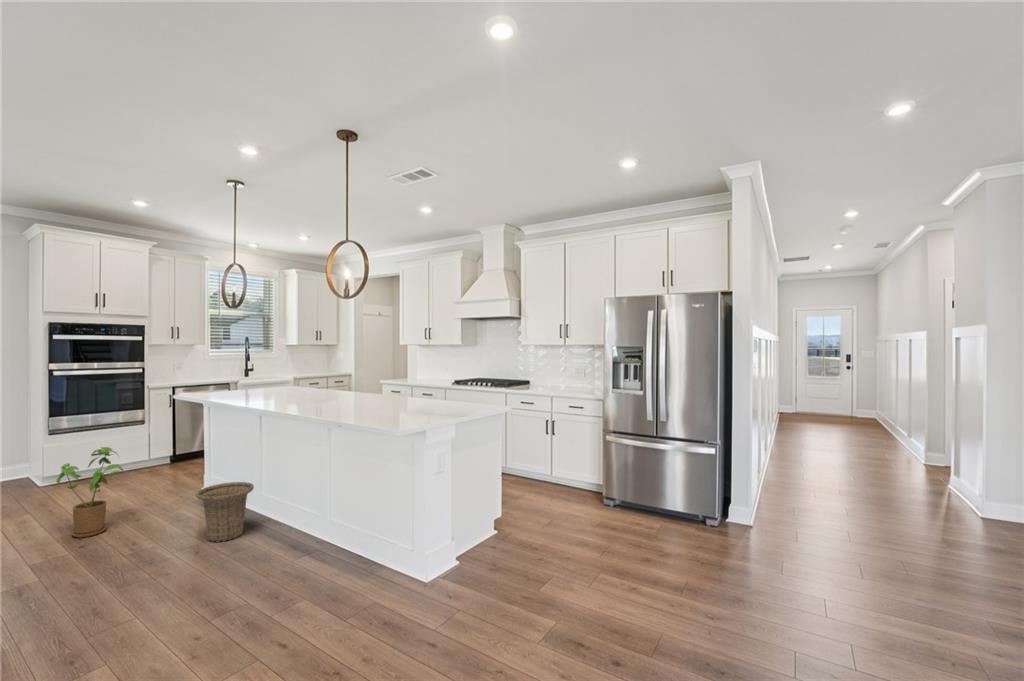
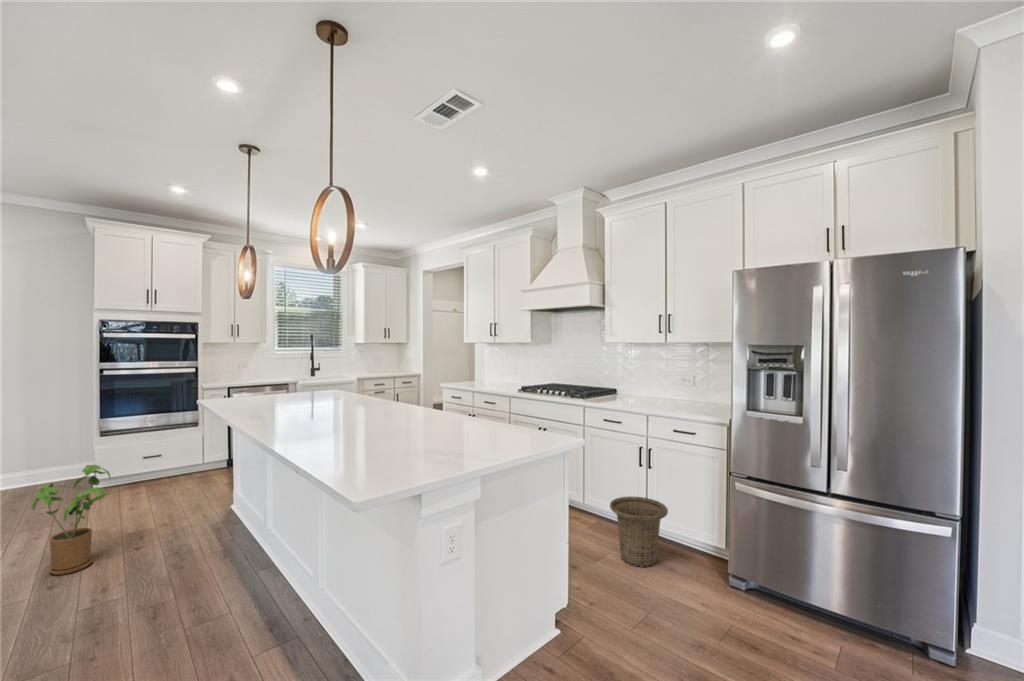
basket: present [196,482,254,542] -> present [610,497,668,567]

